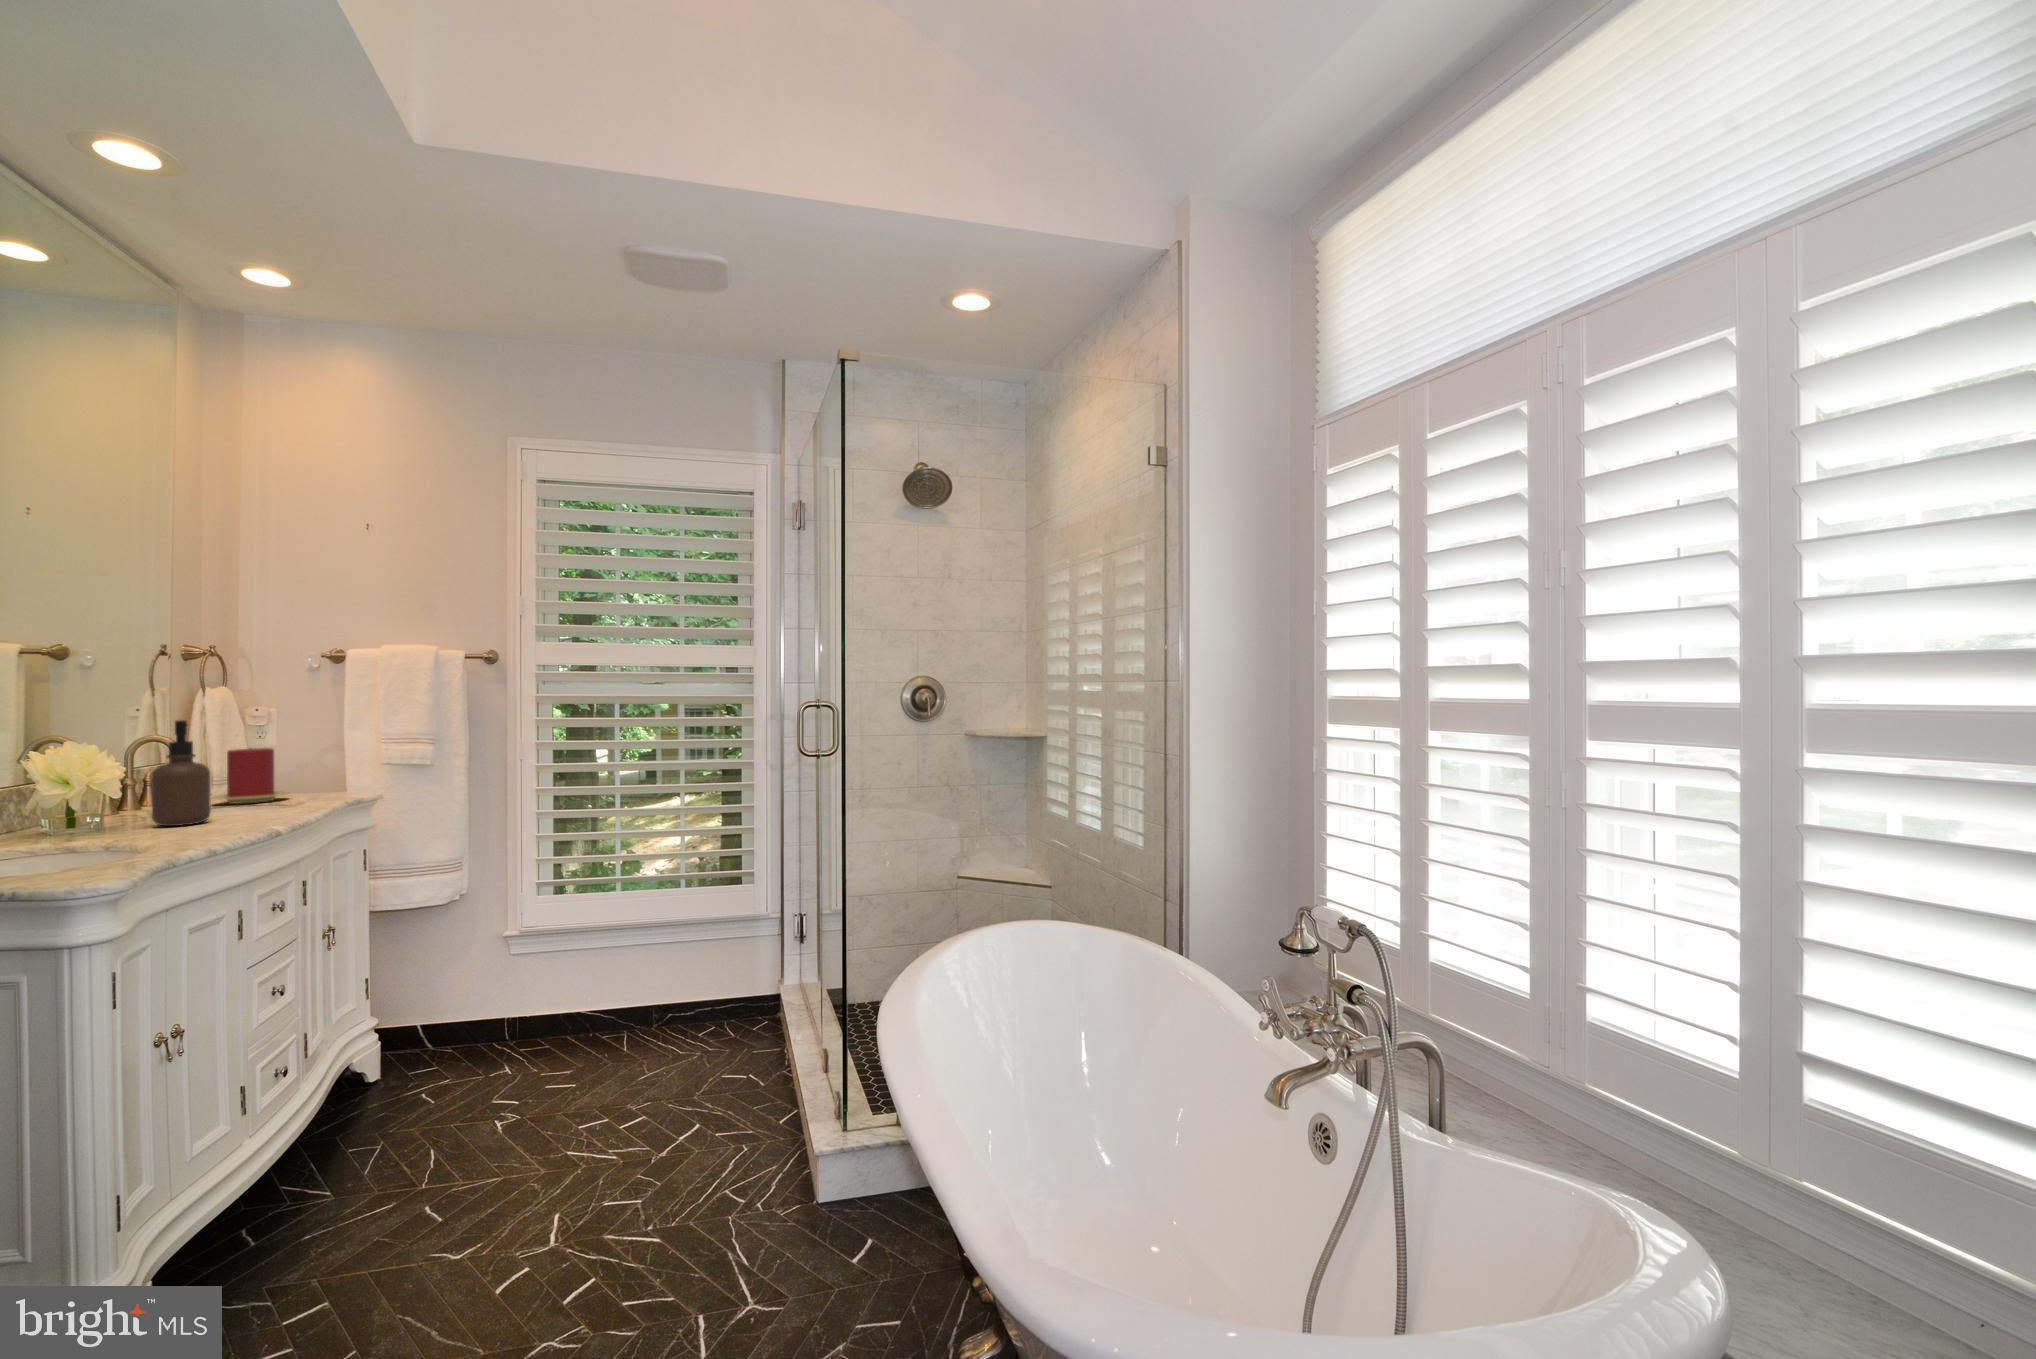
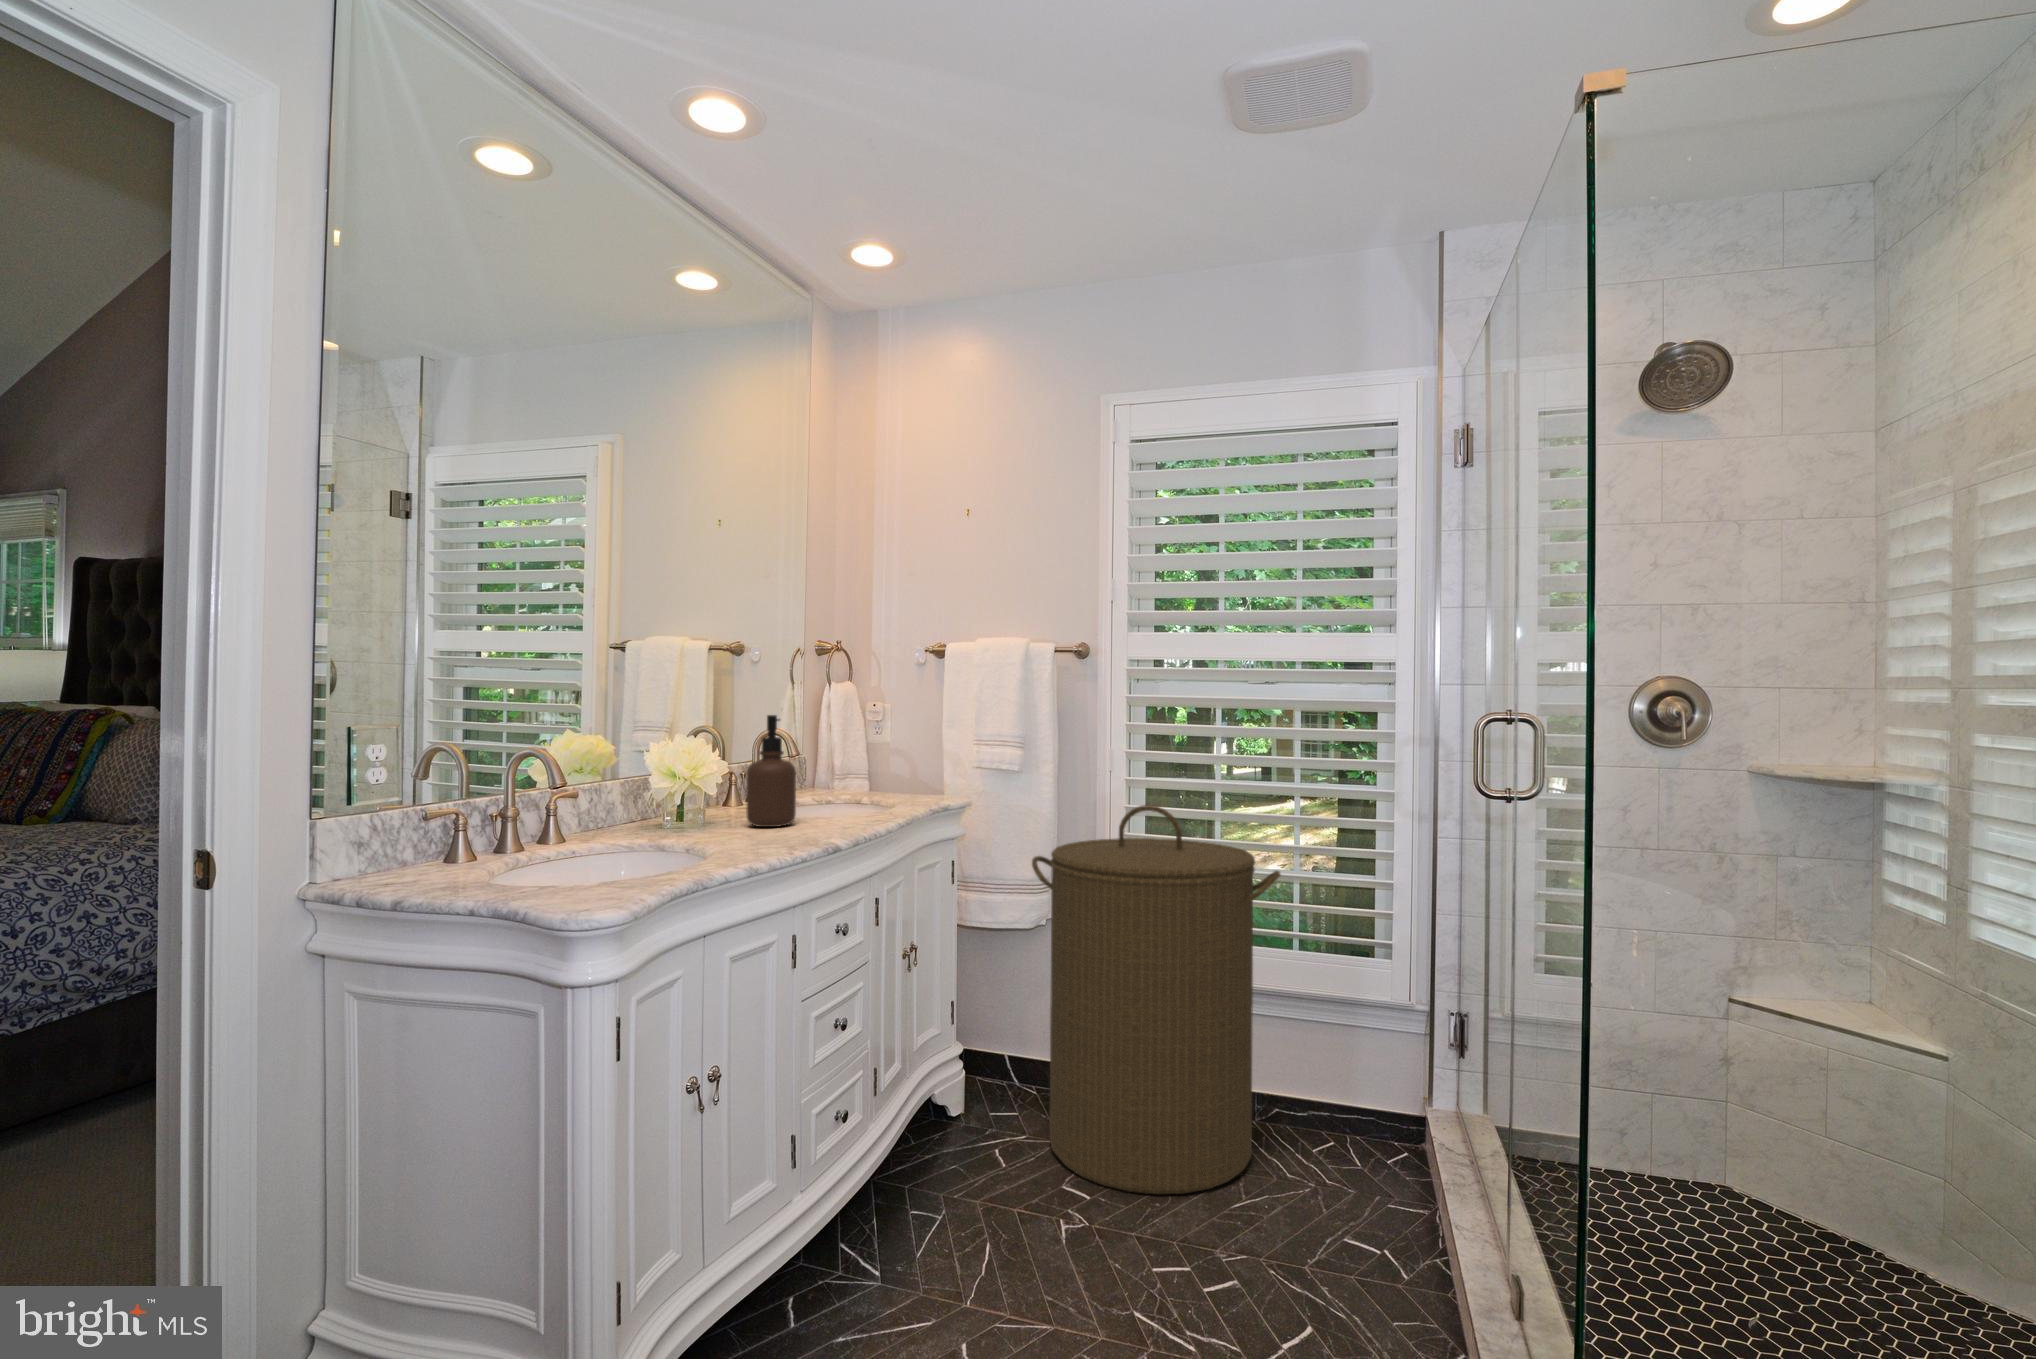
candle: present [212,748,288,804] -> none [822,745,888,802]
laundry hamper: none [450,783,672,1092] -> present [1032,805,1280,1194]

